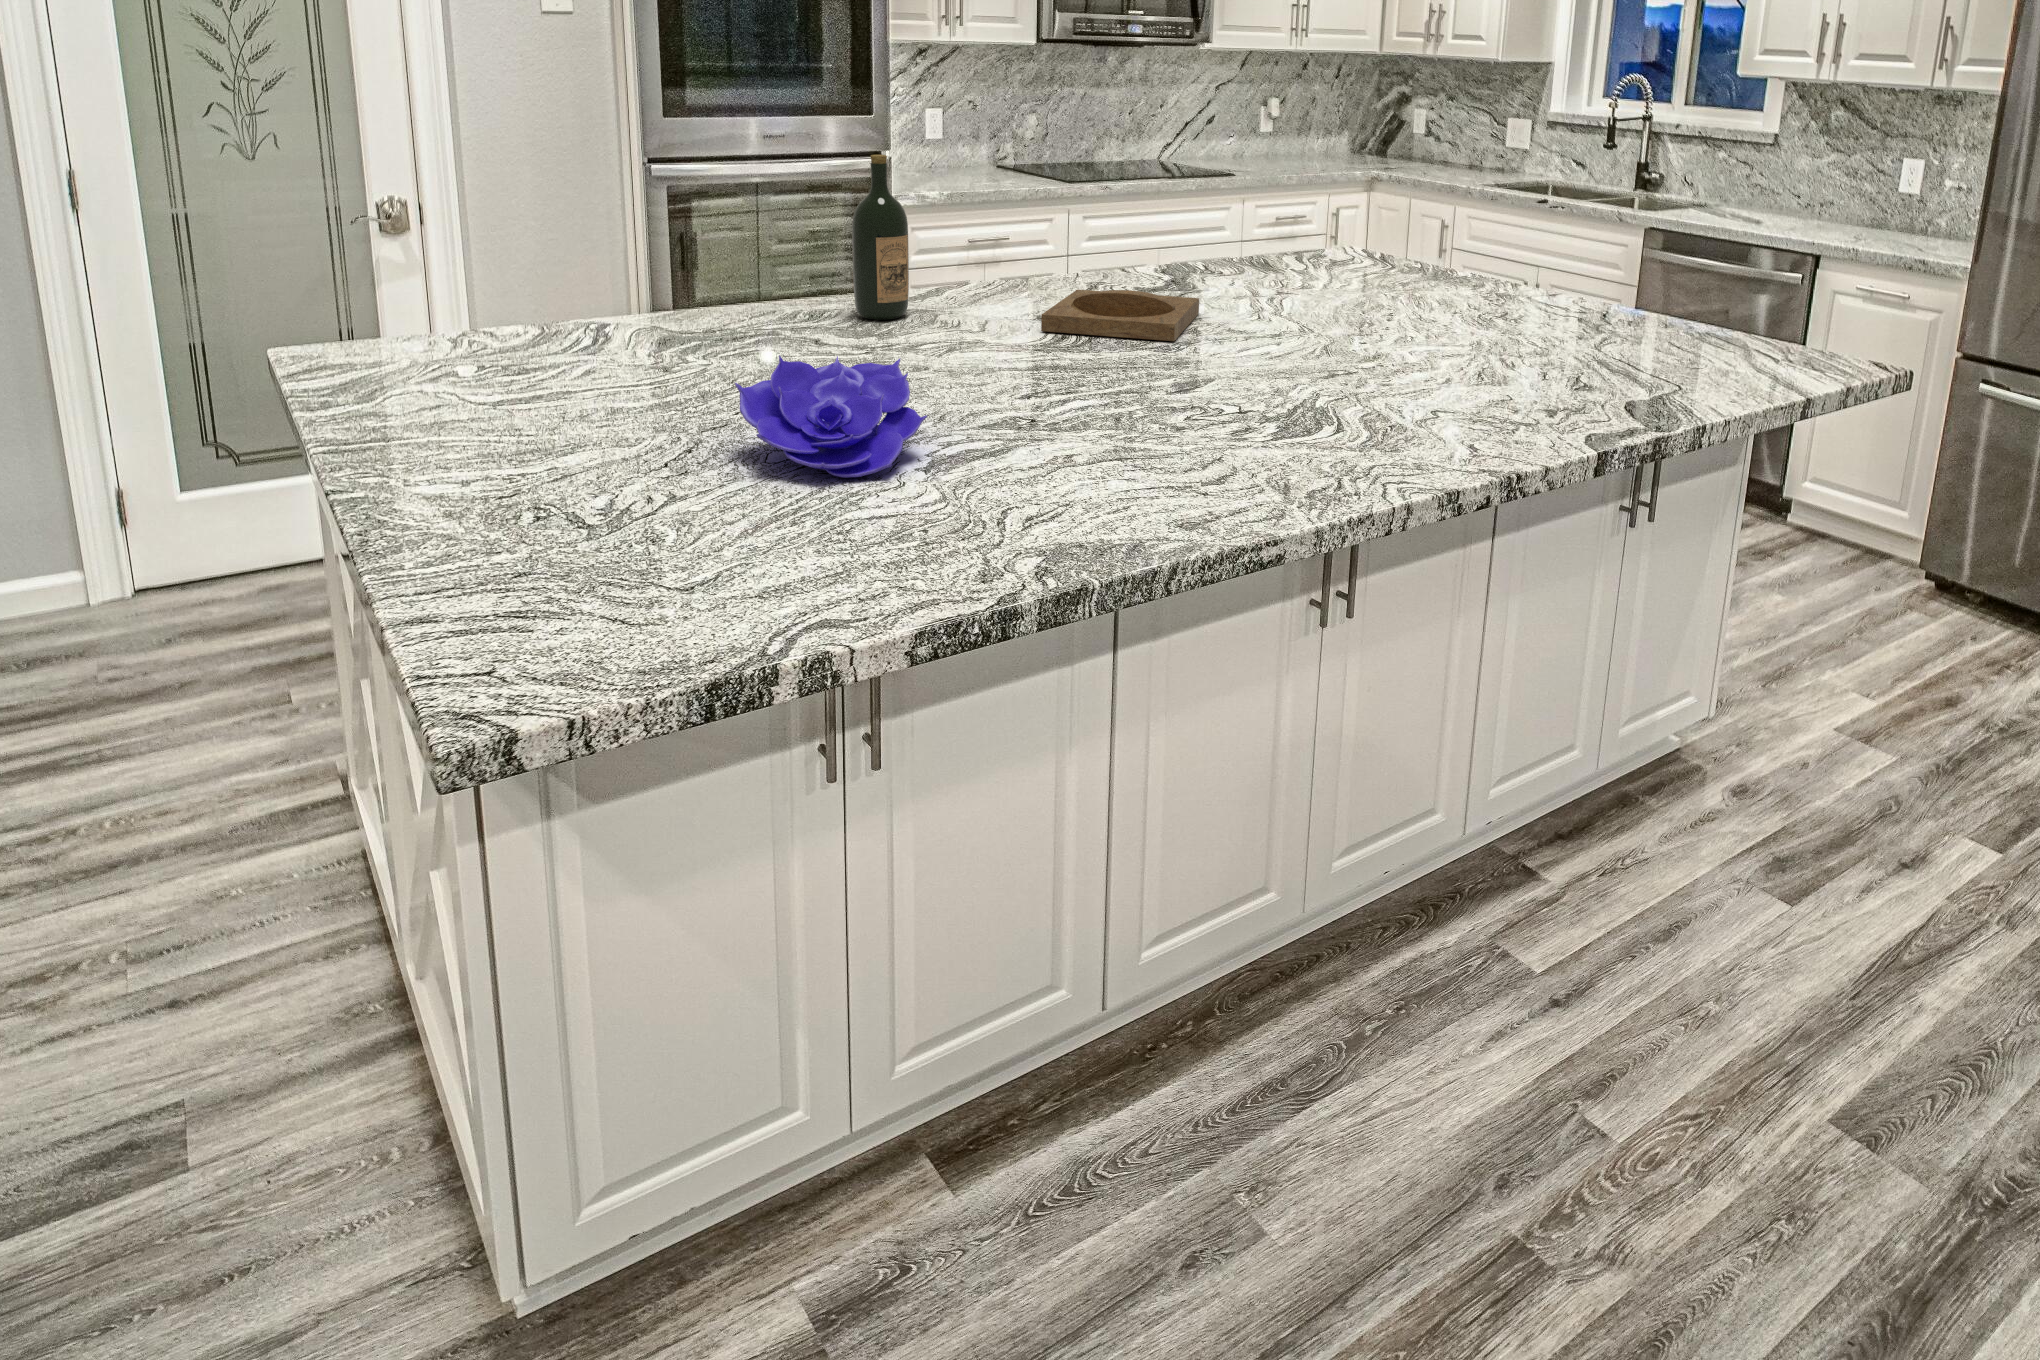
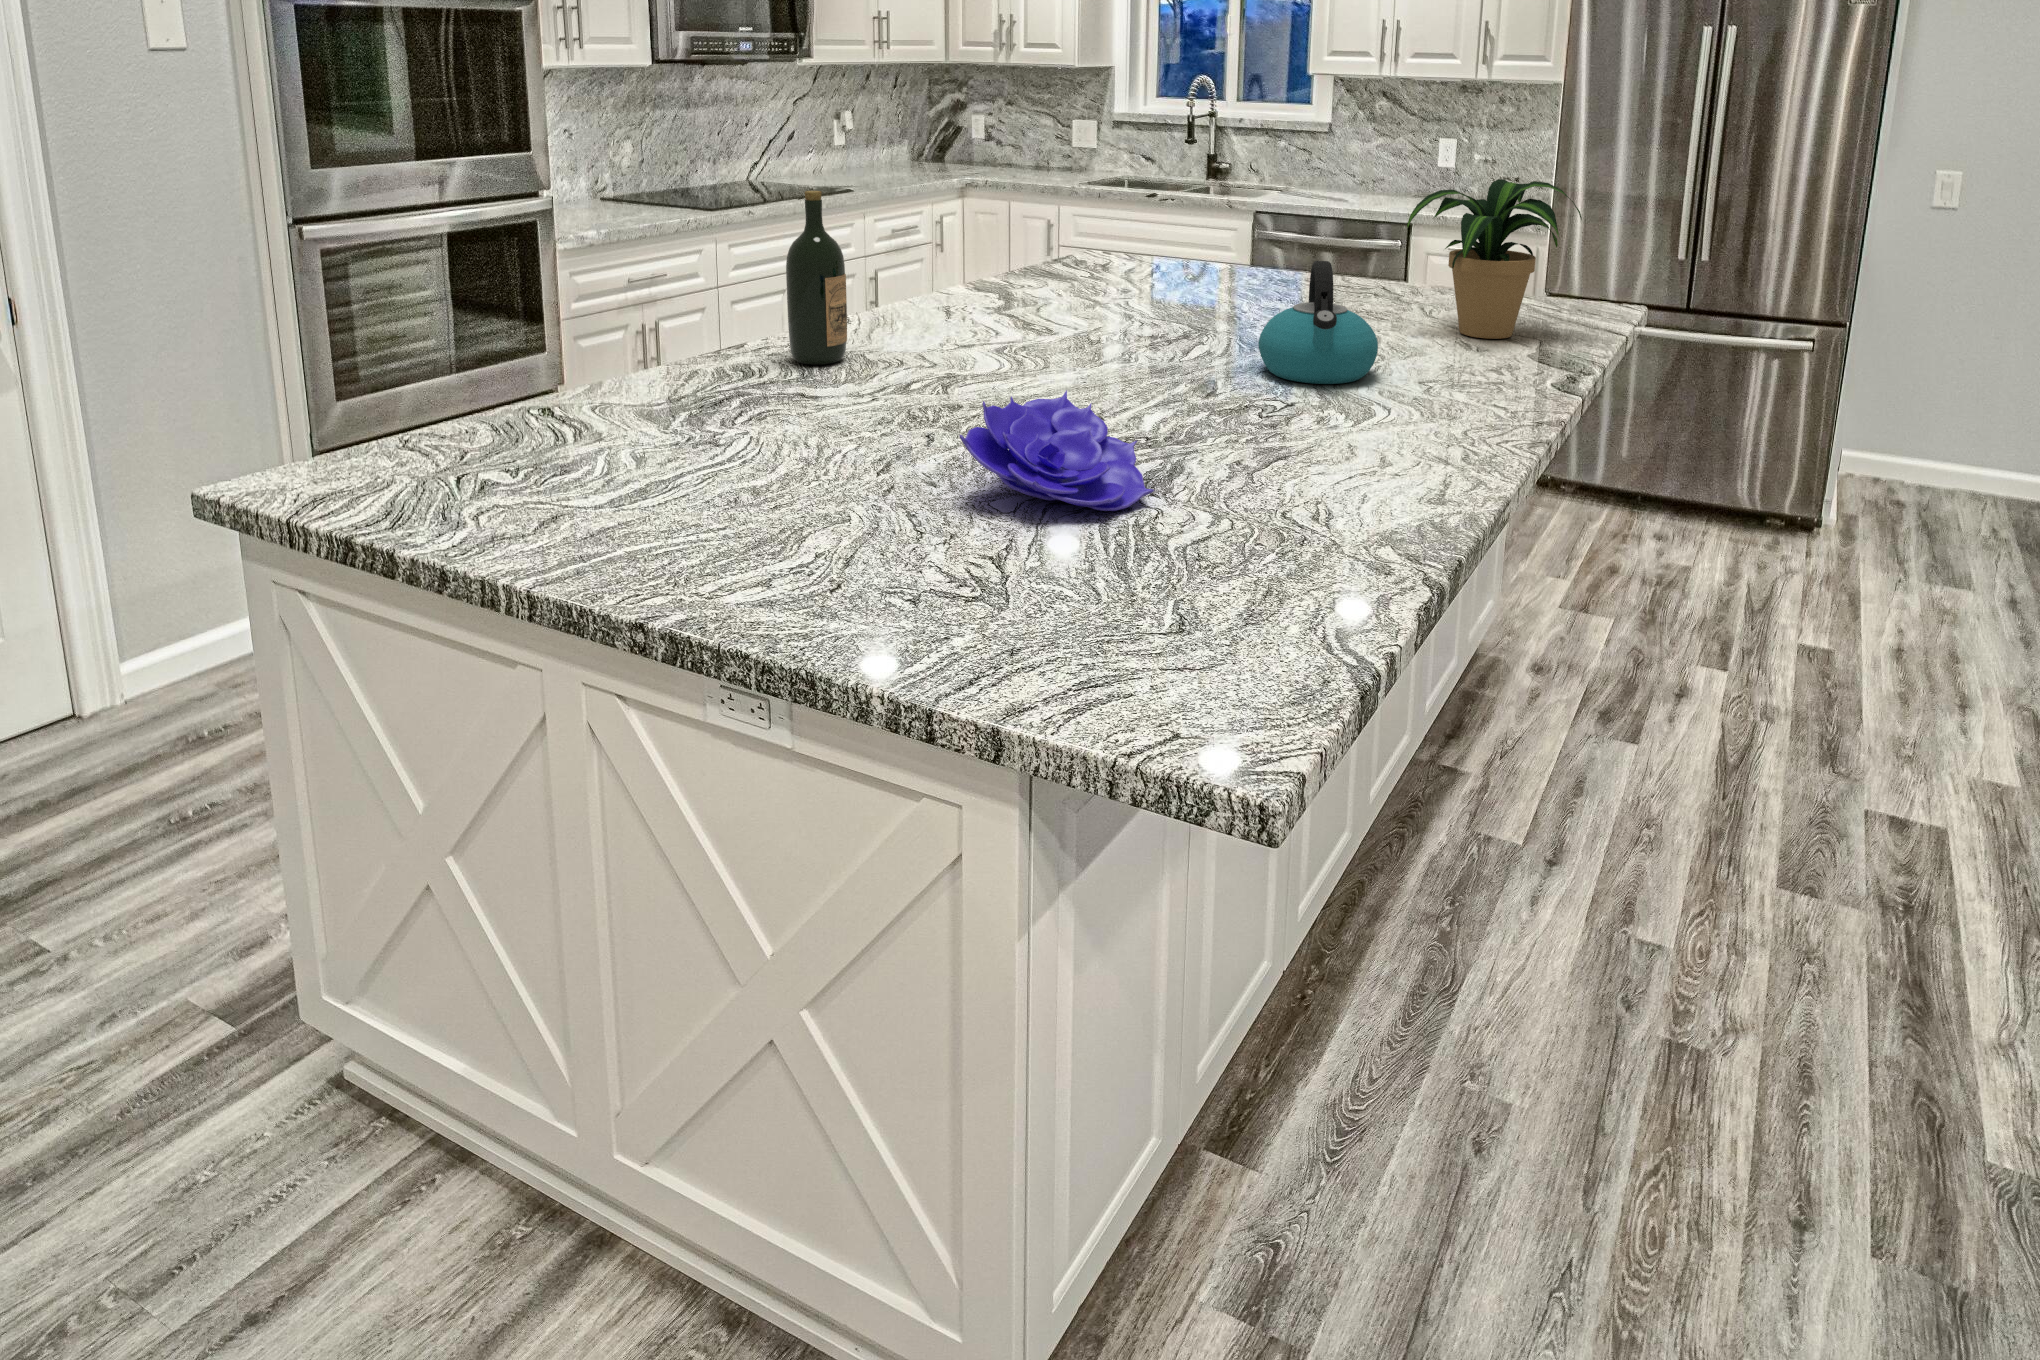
potted plant: none [1515,193,1719,381] -> present [1408,179,1582,339]
kettle: none [1256,263,1387,400] -> present [1259,261,1378,384]
tray: present [1041,290,1199,341] -> none [976,308,1130,356]

